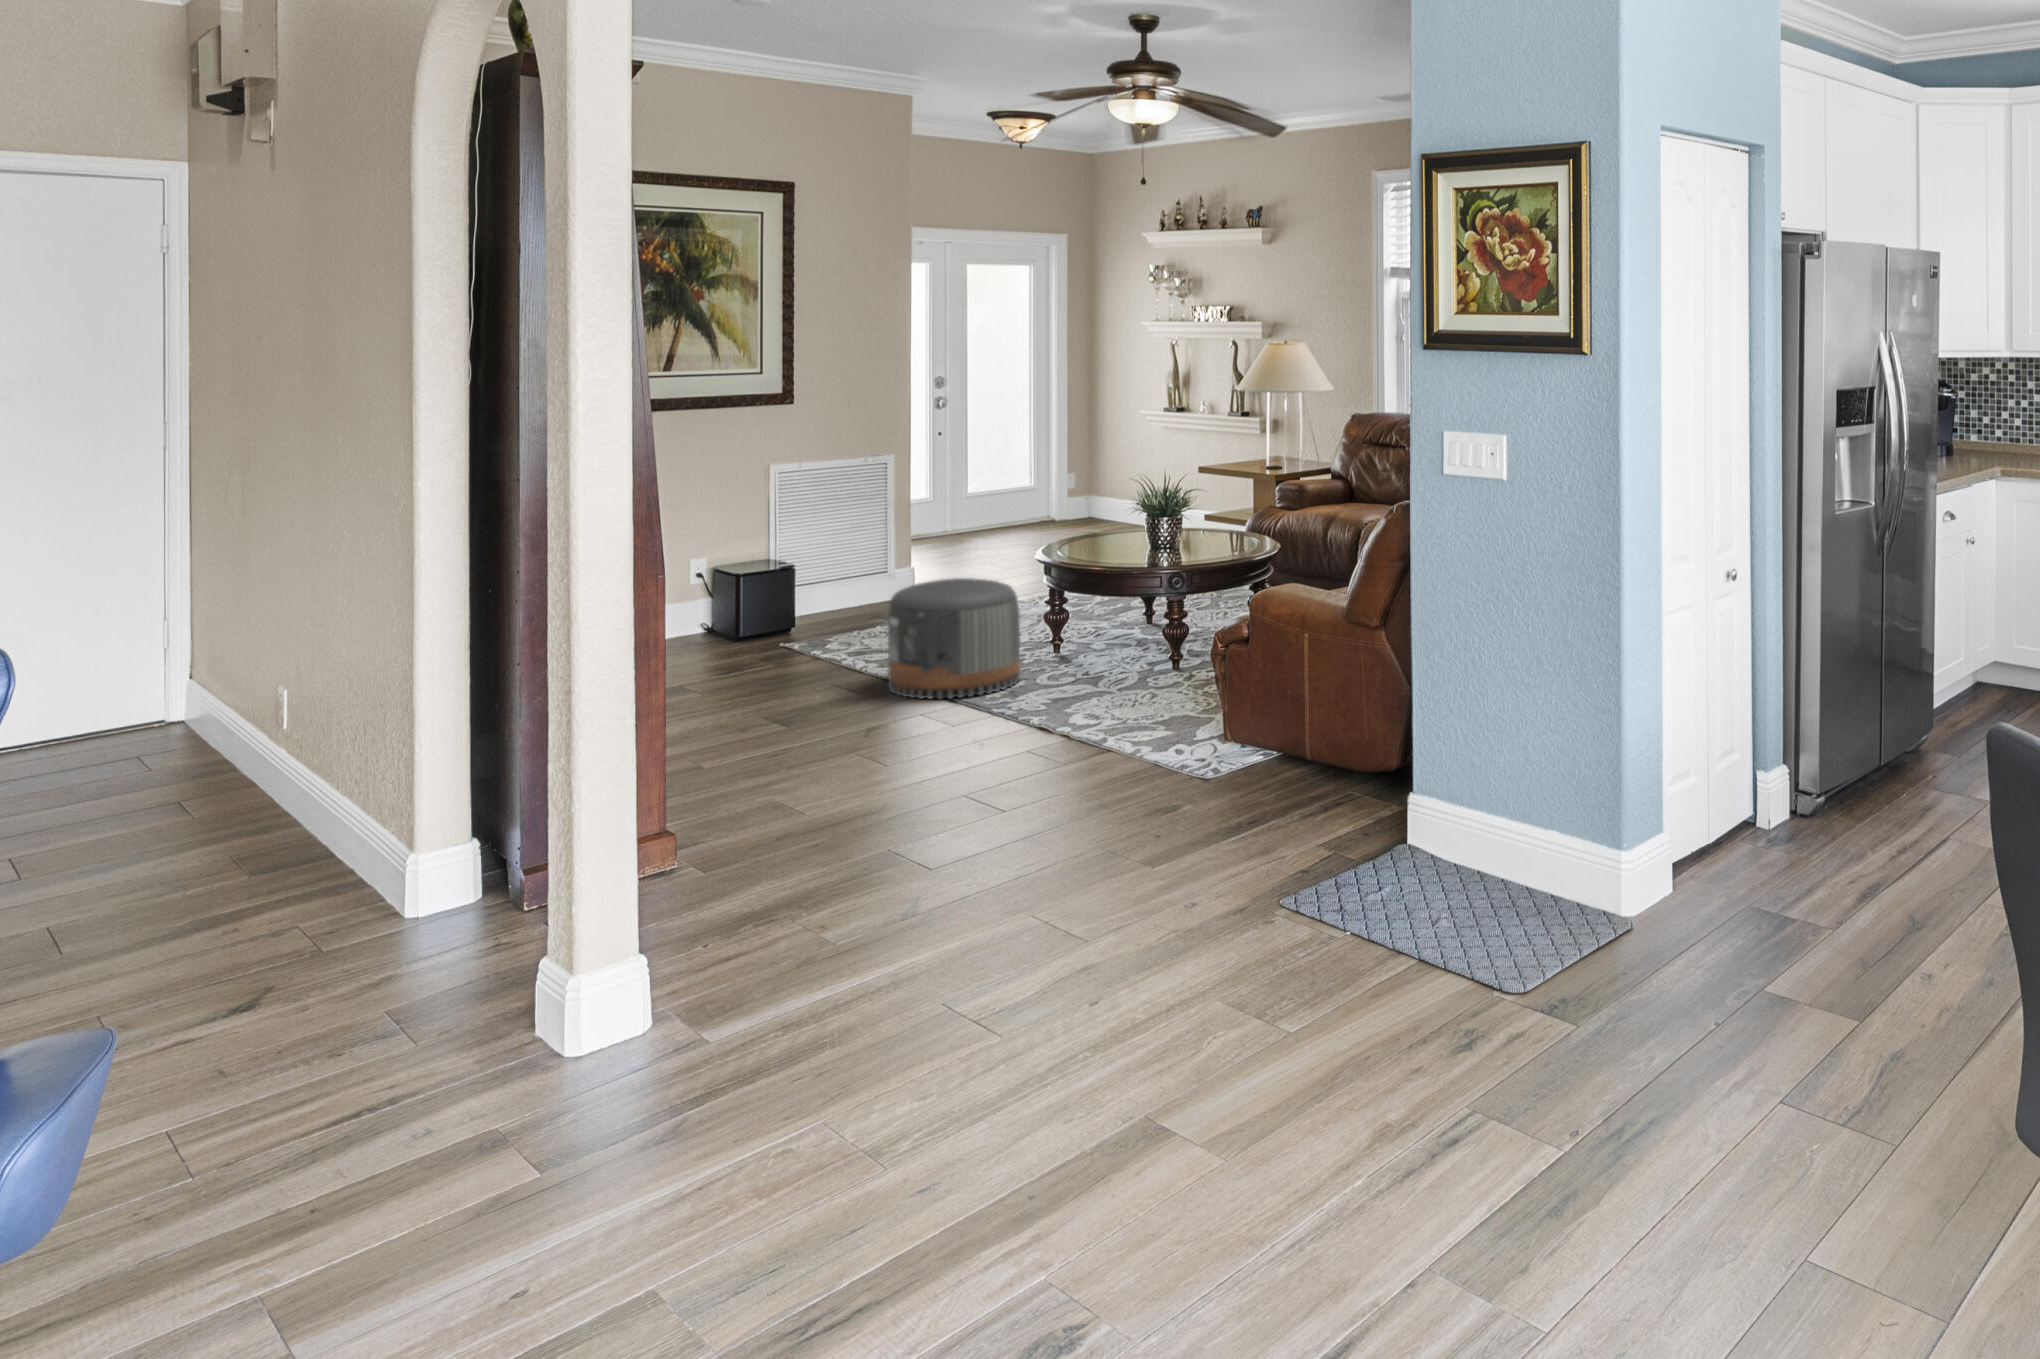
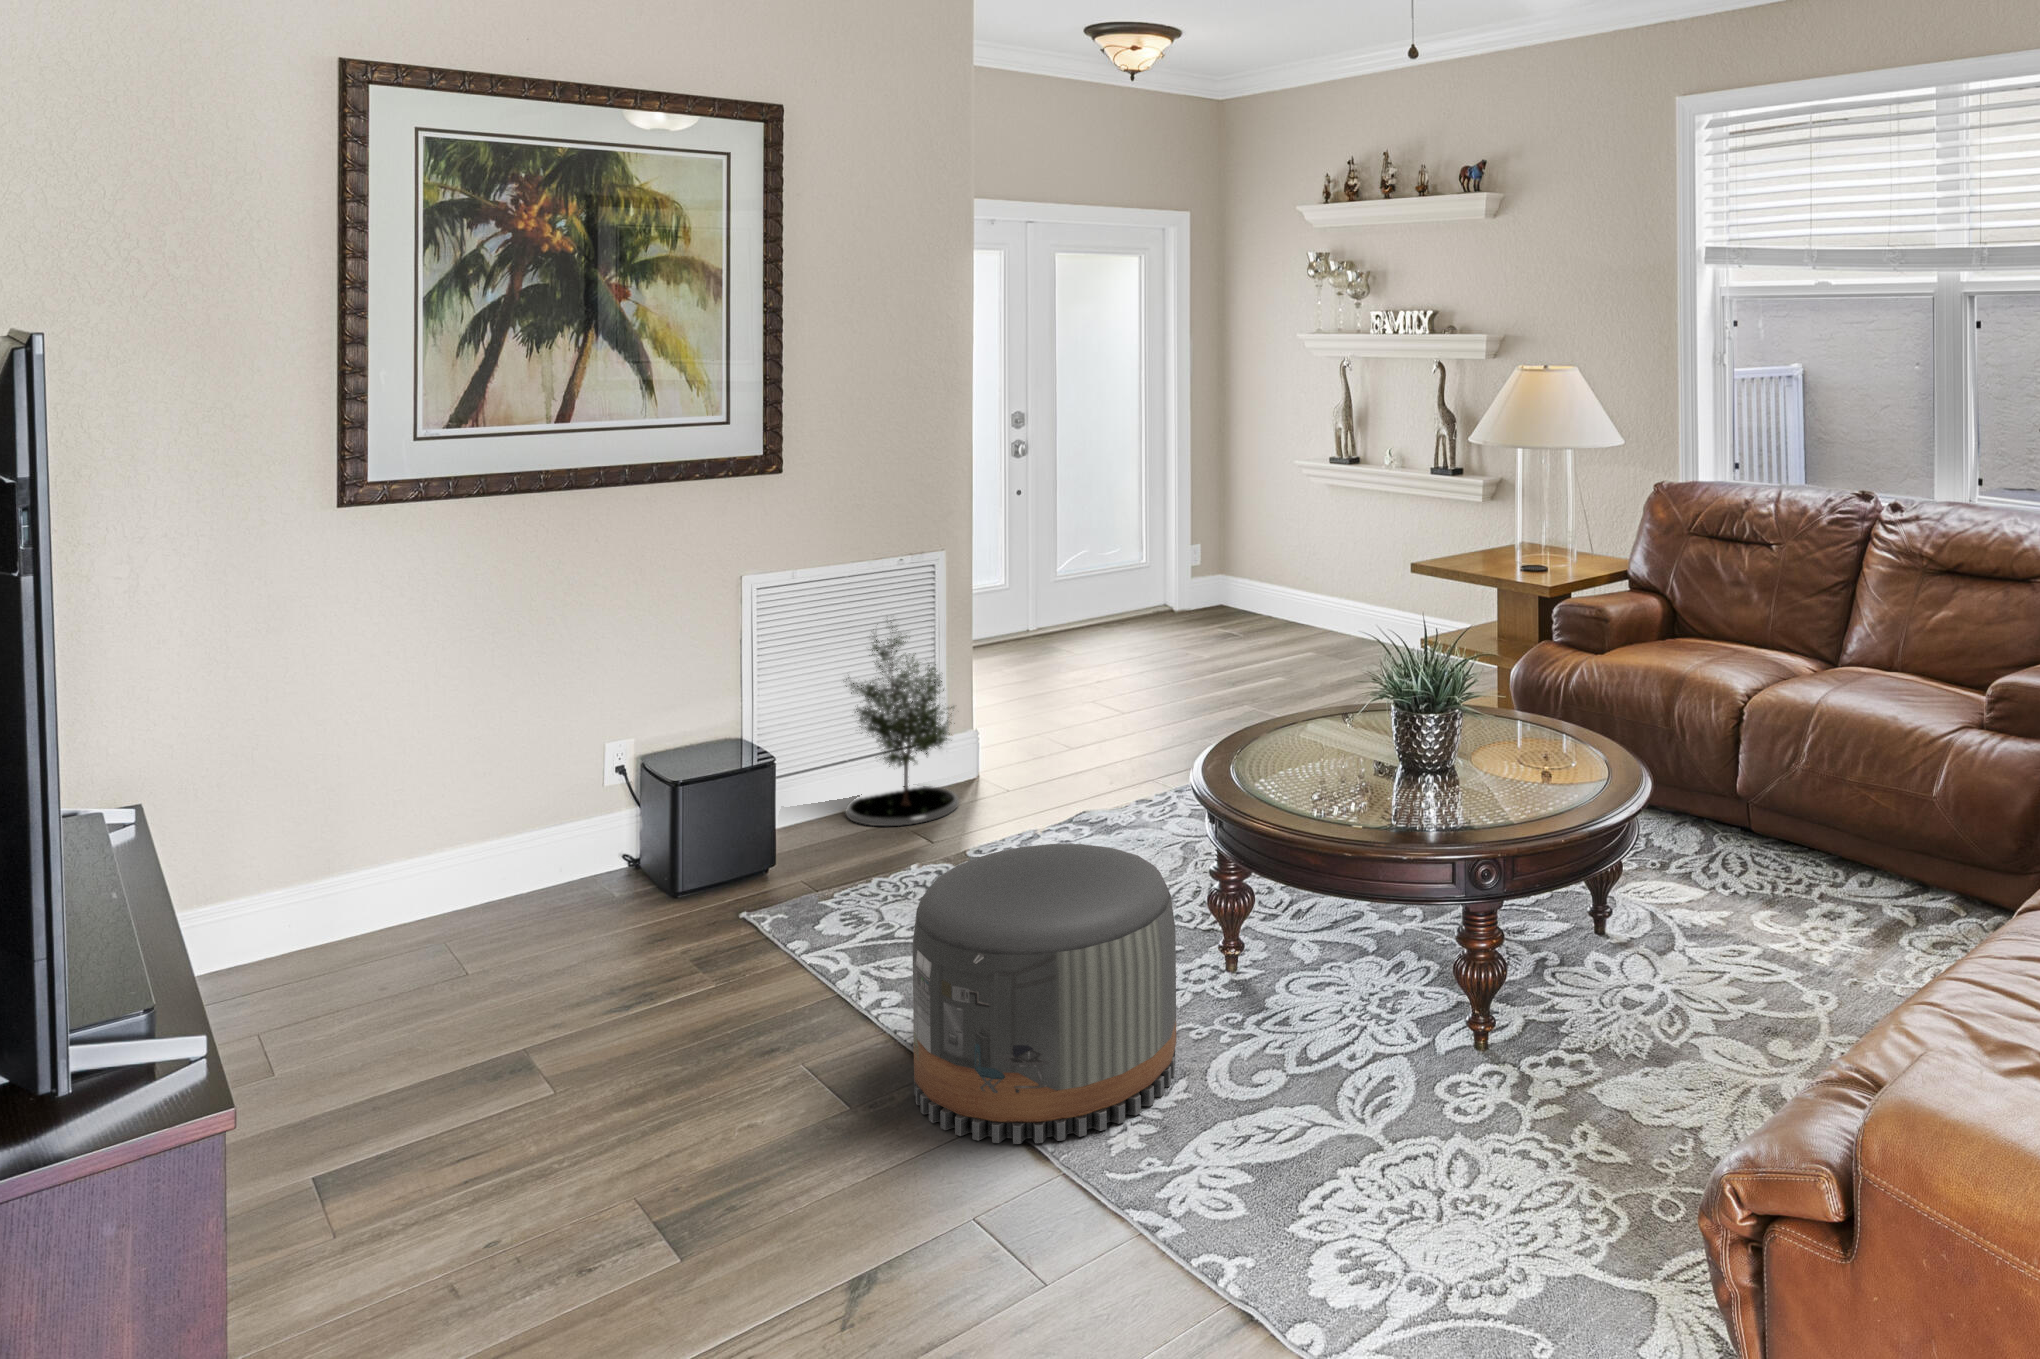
potted tree: none [832,490,905,614] -> present [845,622,959,826]

